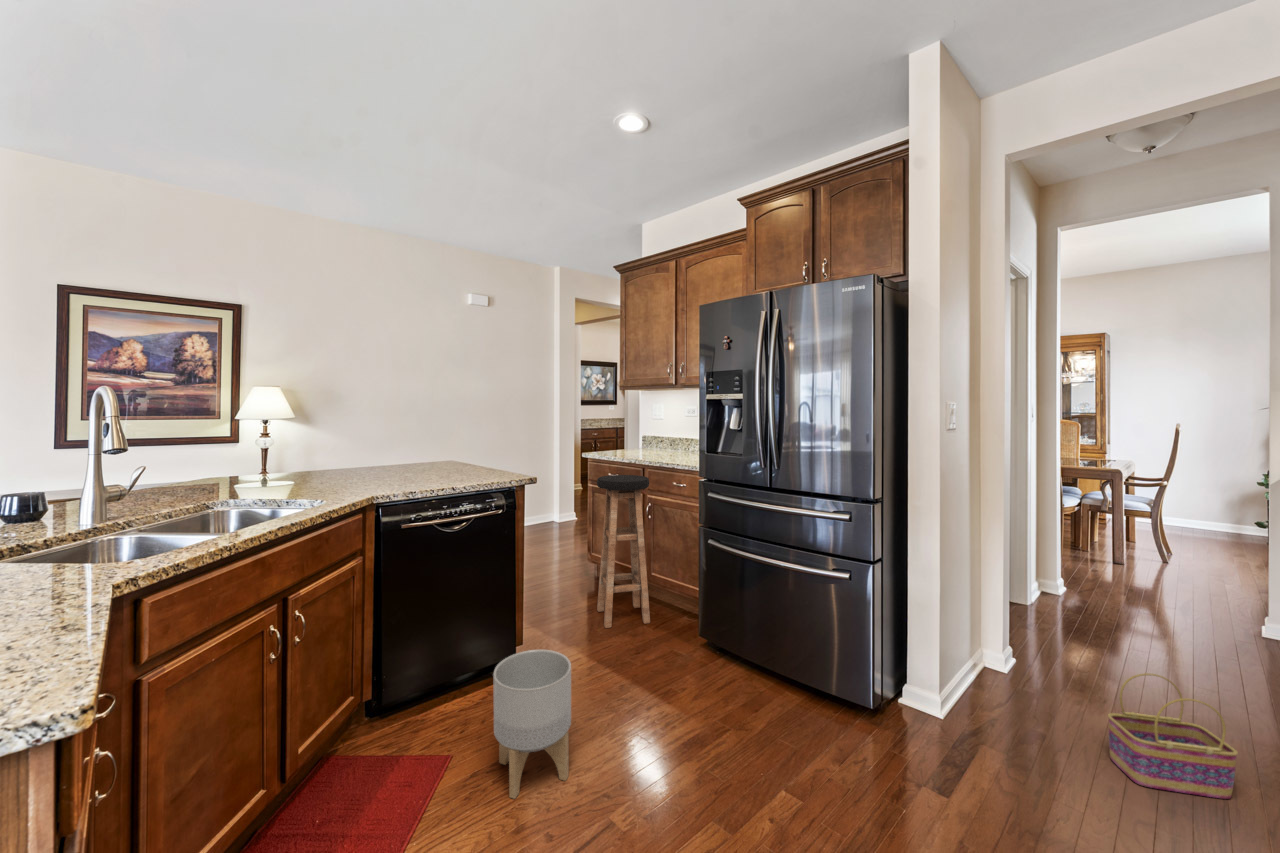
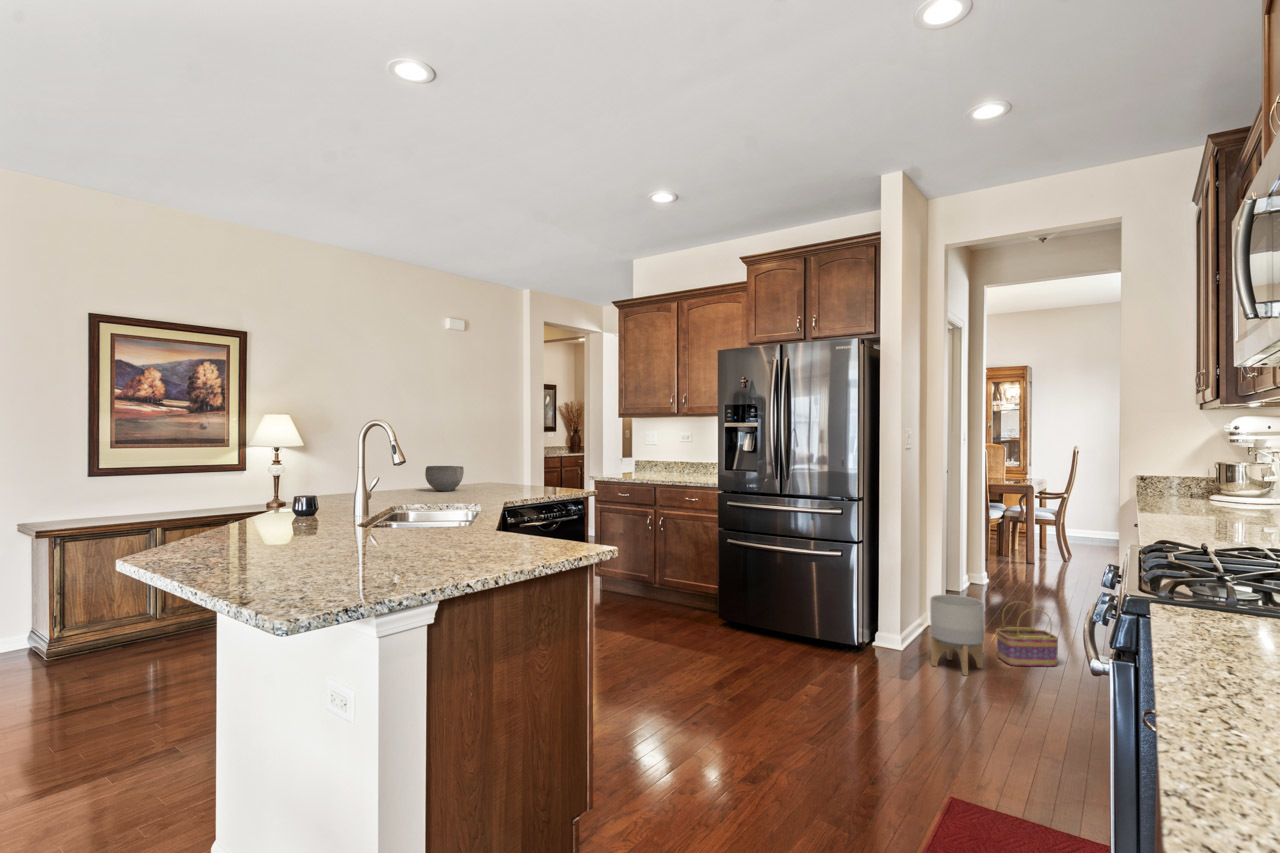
bowl: none [359,441,406,470] -> present [425,466,464,491]
bar stool: present [597,475,650,628] -> none [623,494,674,623]
planter: present [493,650,571,799] -> present [930,594,984,676]

